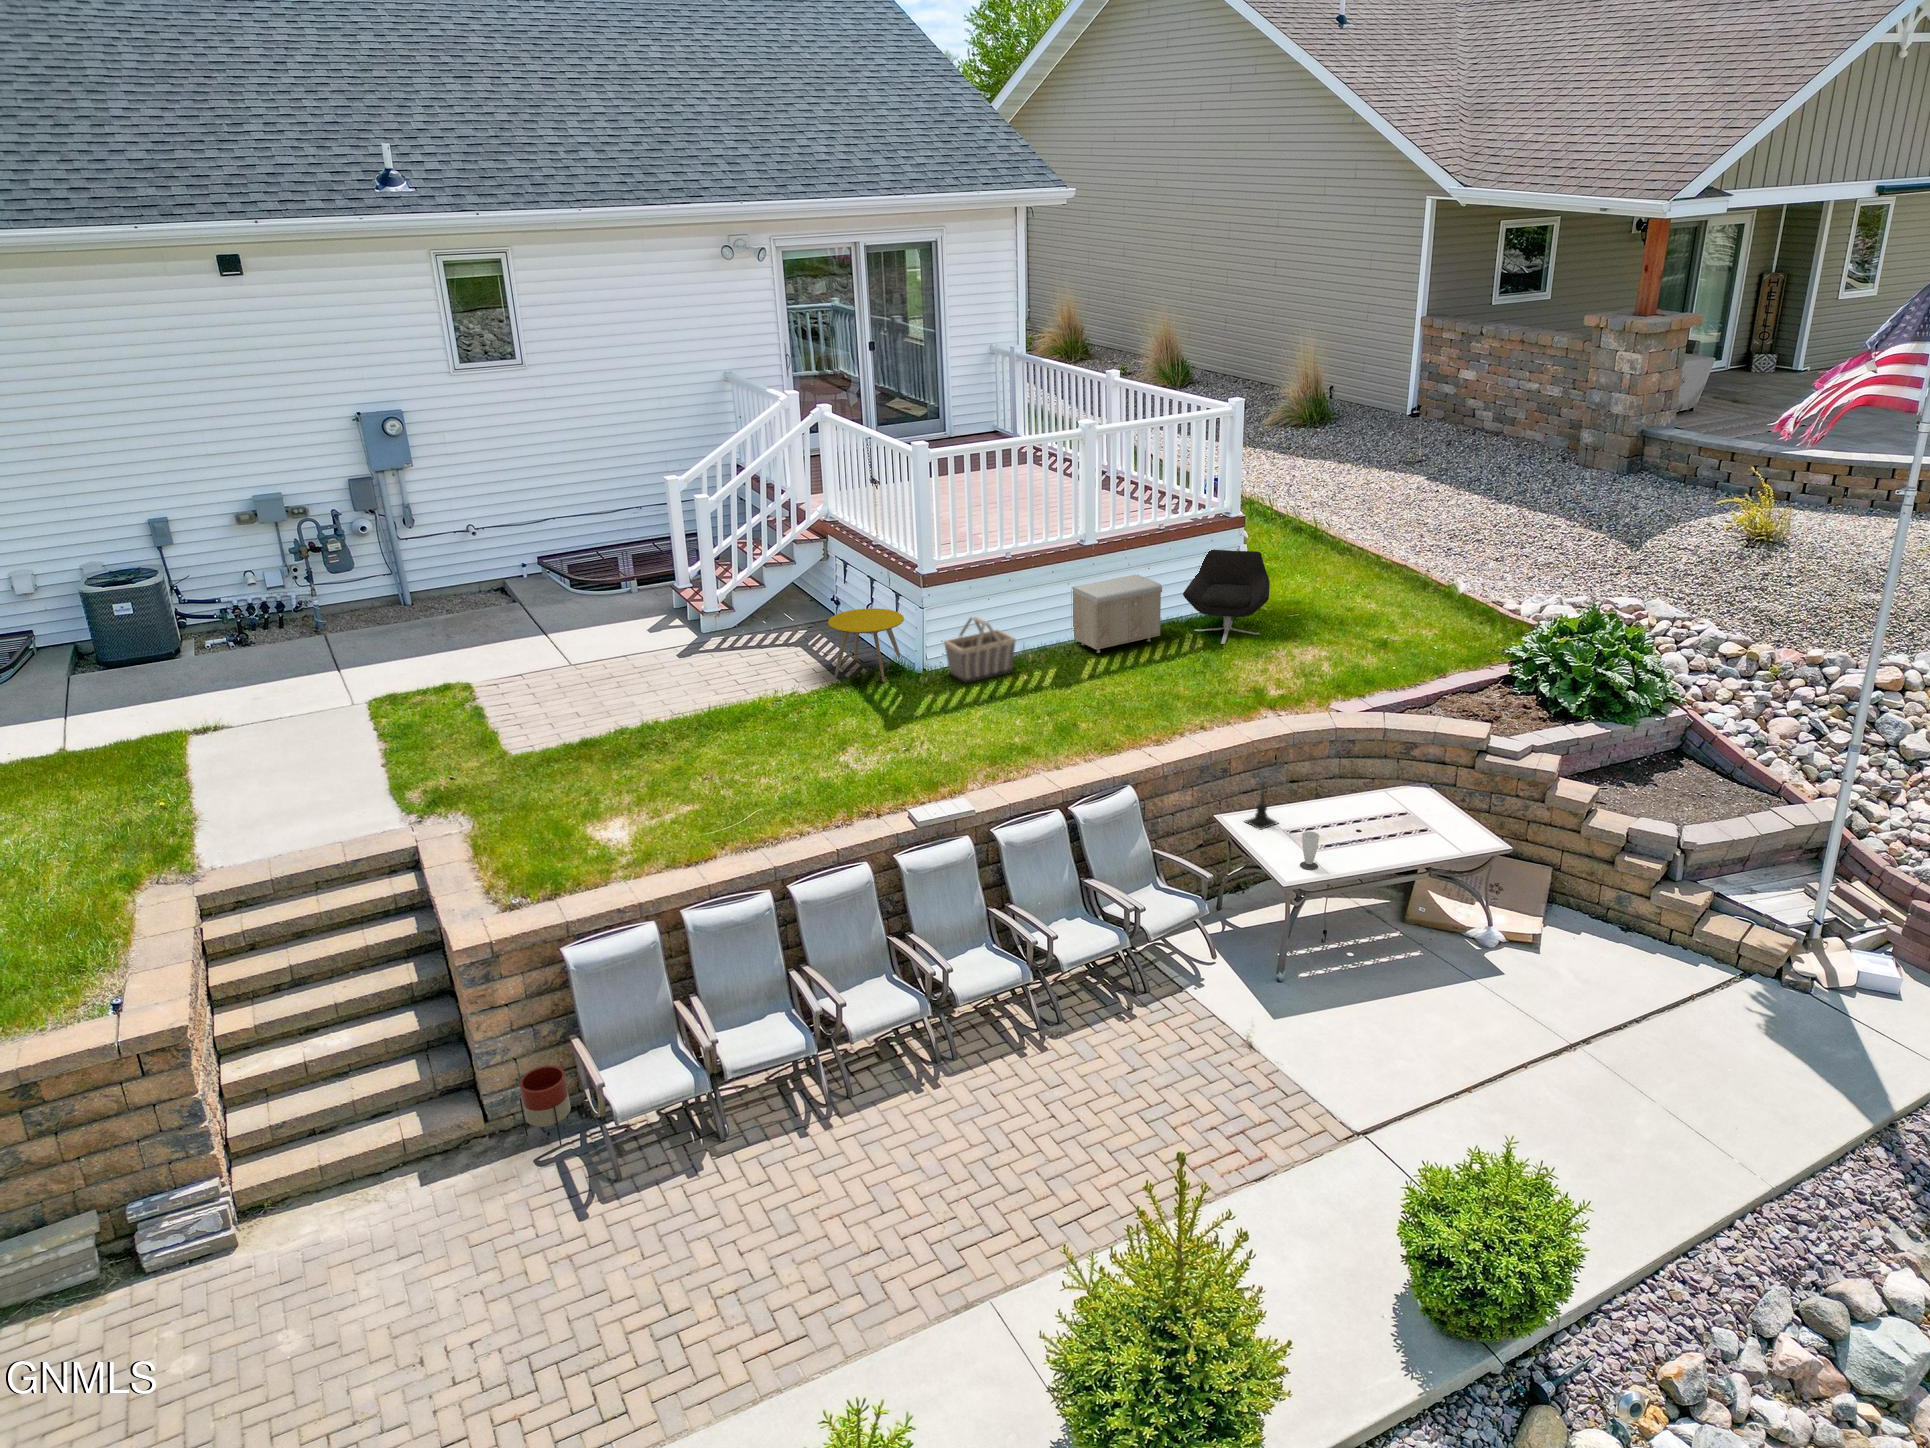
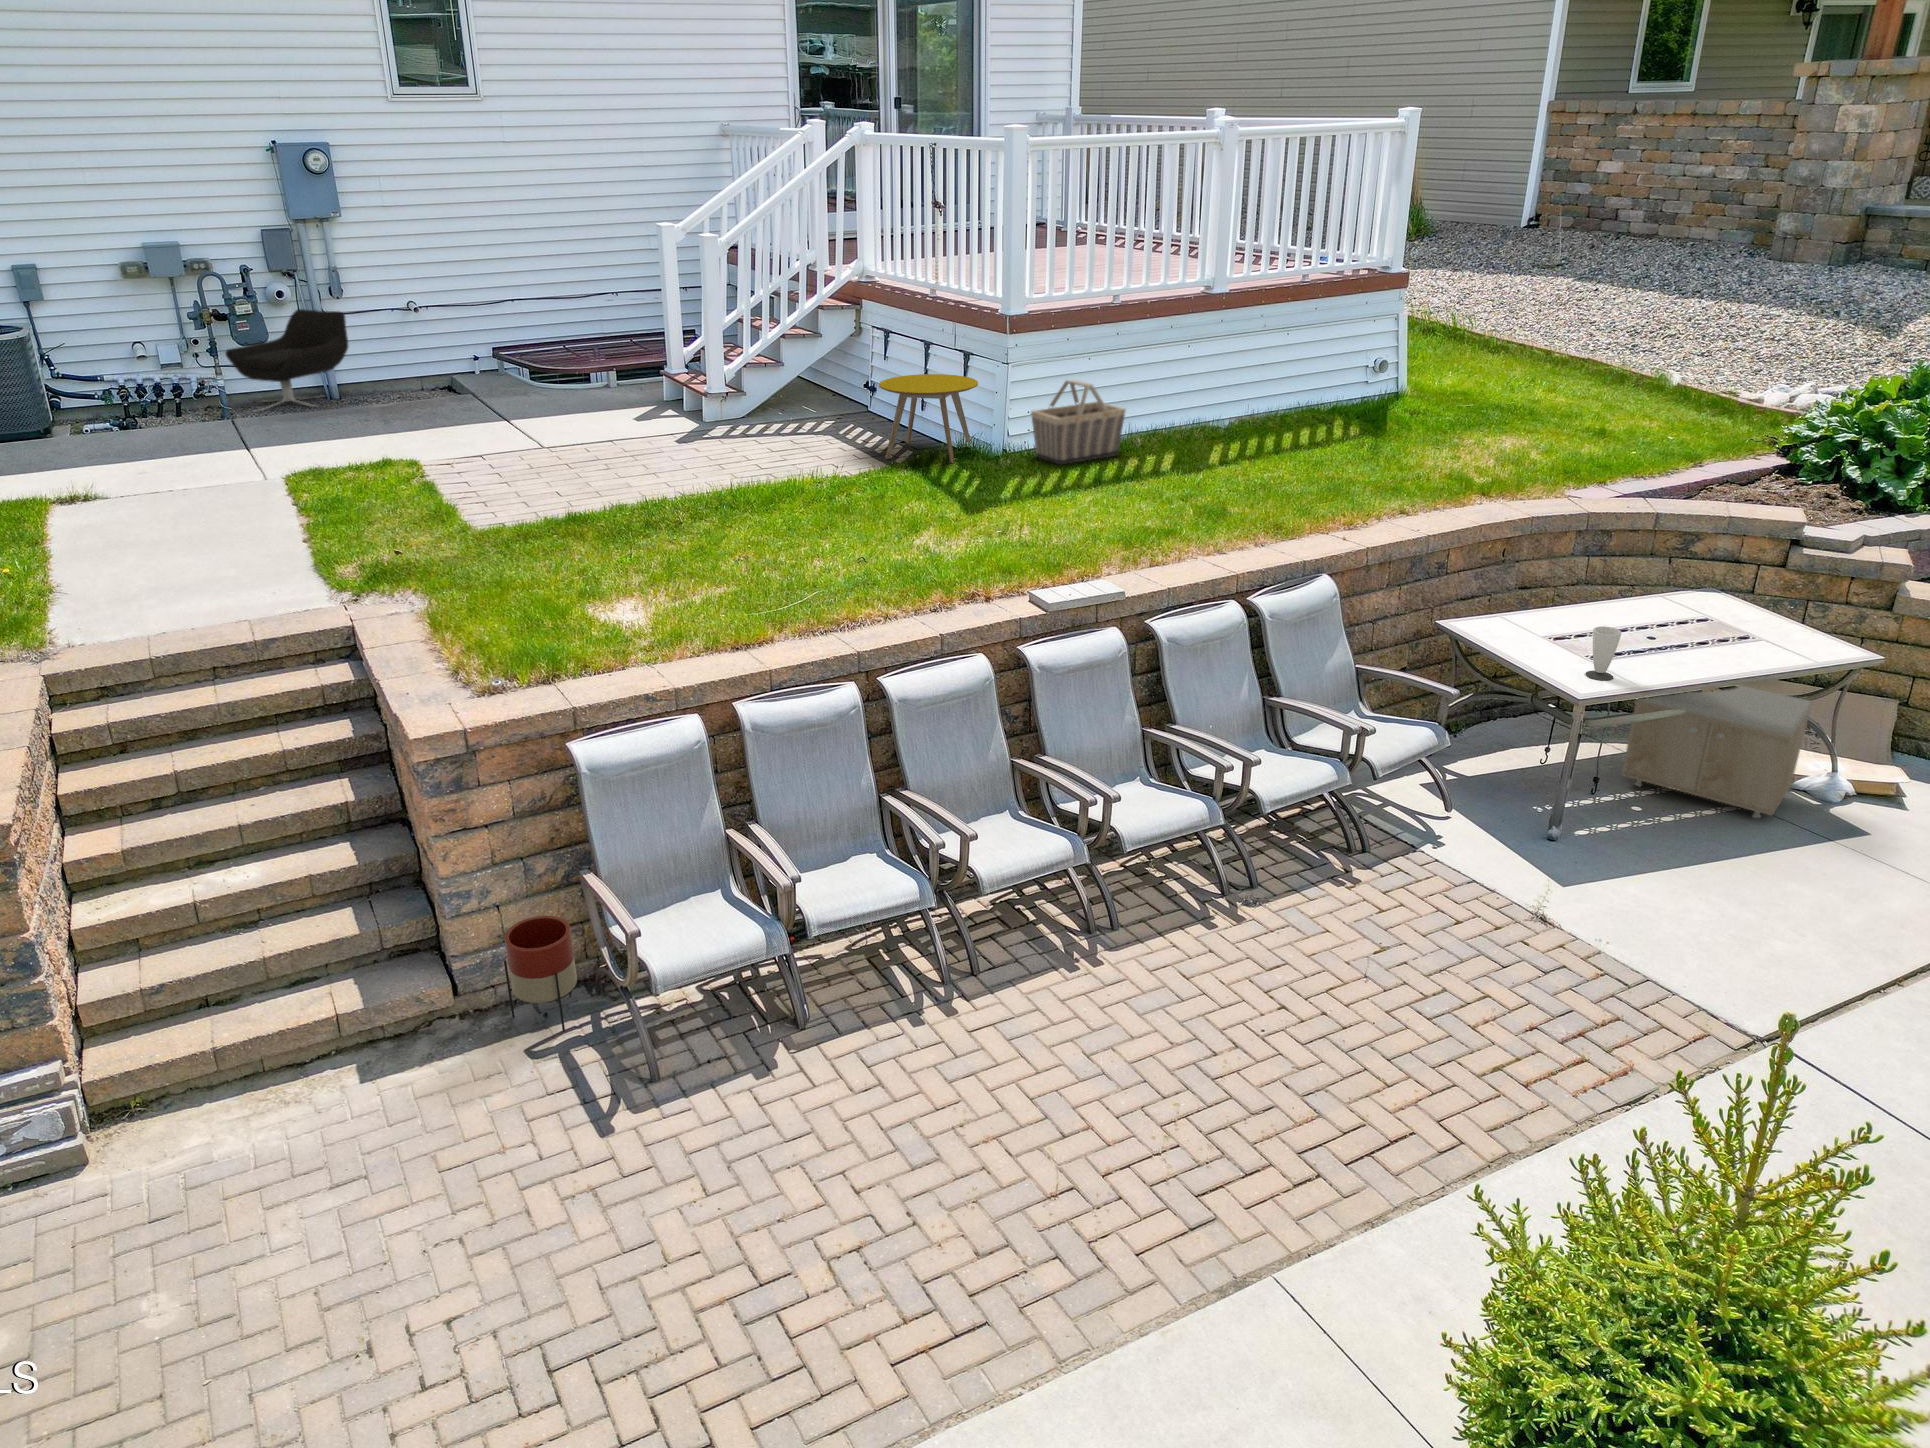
lounge chair: present [1183,550,1270,644] -> present [225,309,348,411]
storage bench: present [1071,575,1162,653] -> present [1621,686,1812,818]
candle holder: present [1245,781,1277,830] -> none [1477,561,1529,637]

